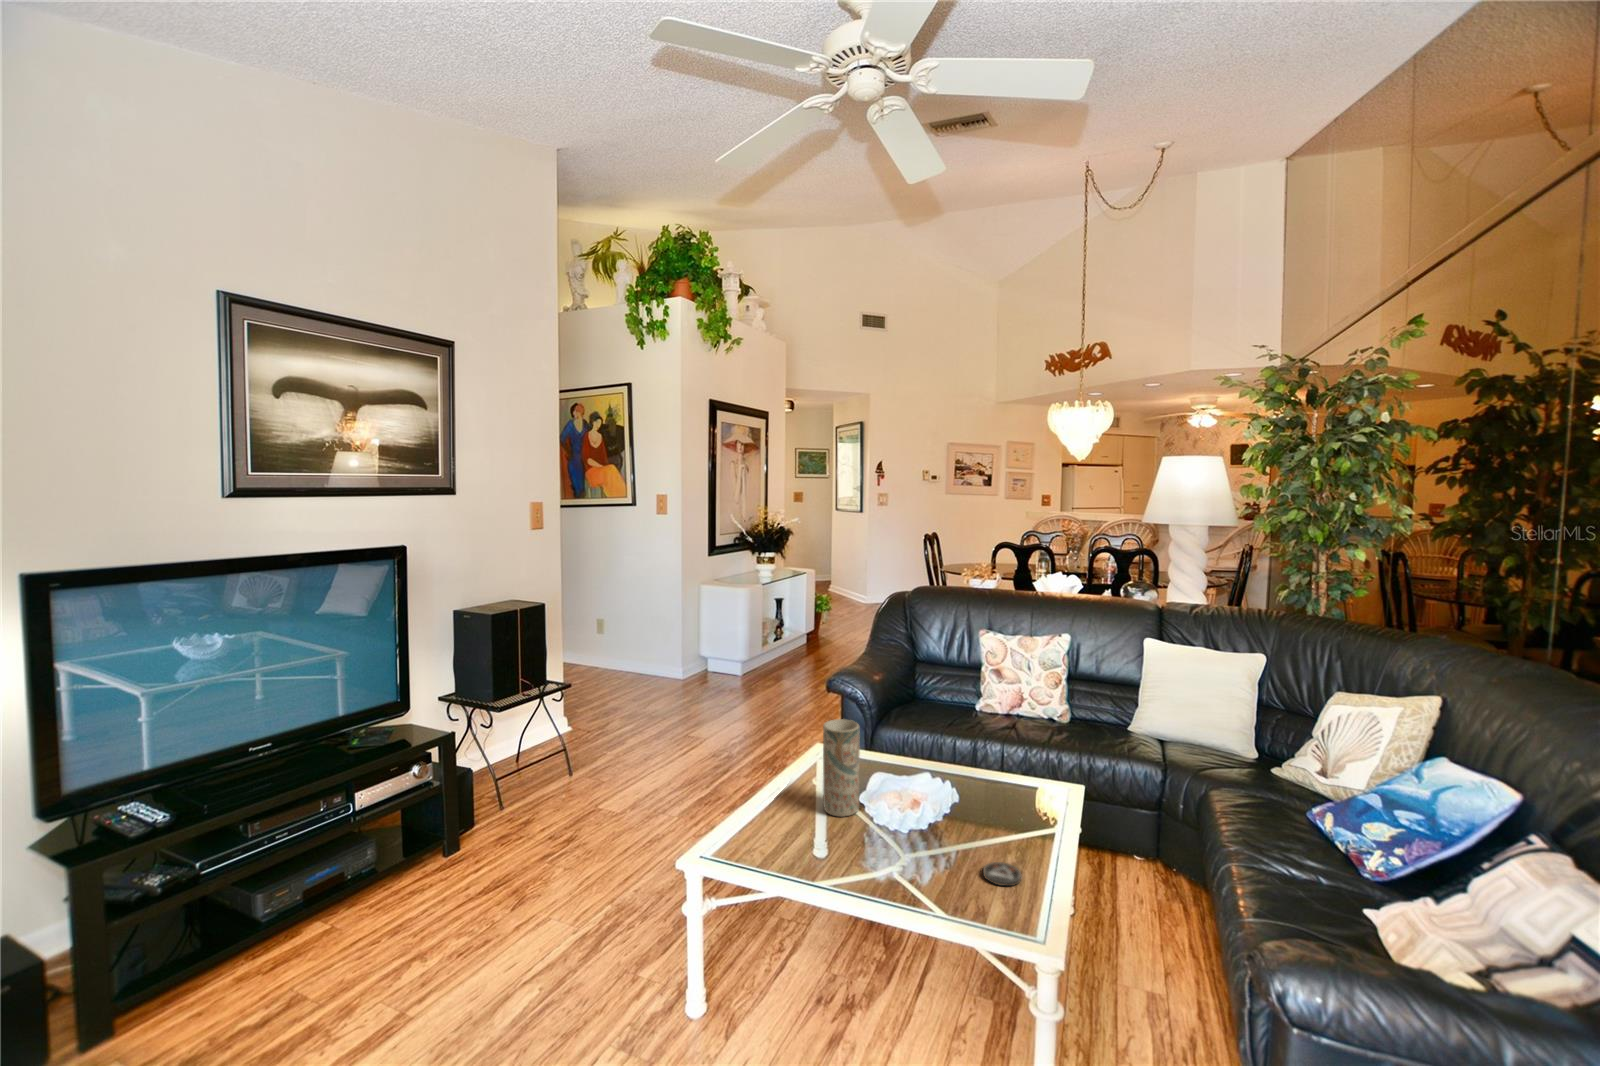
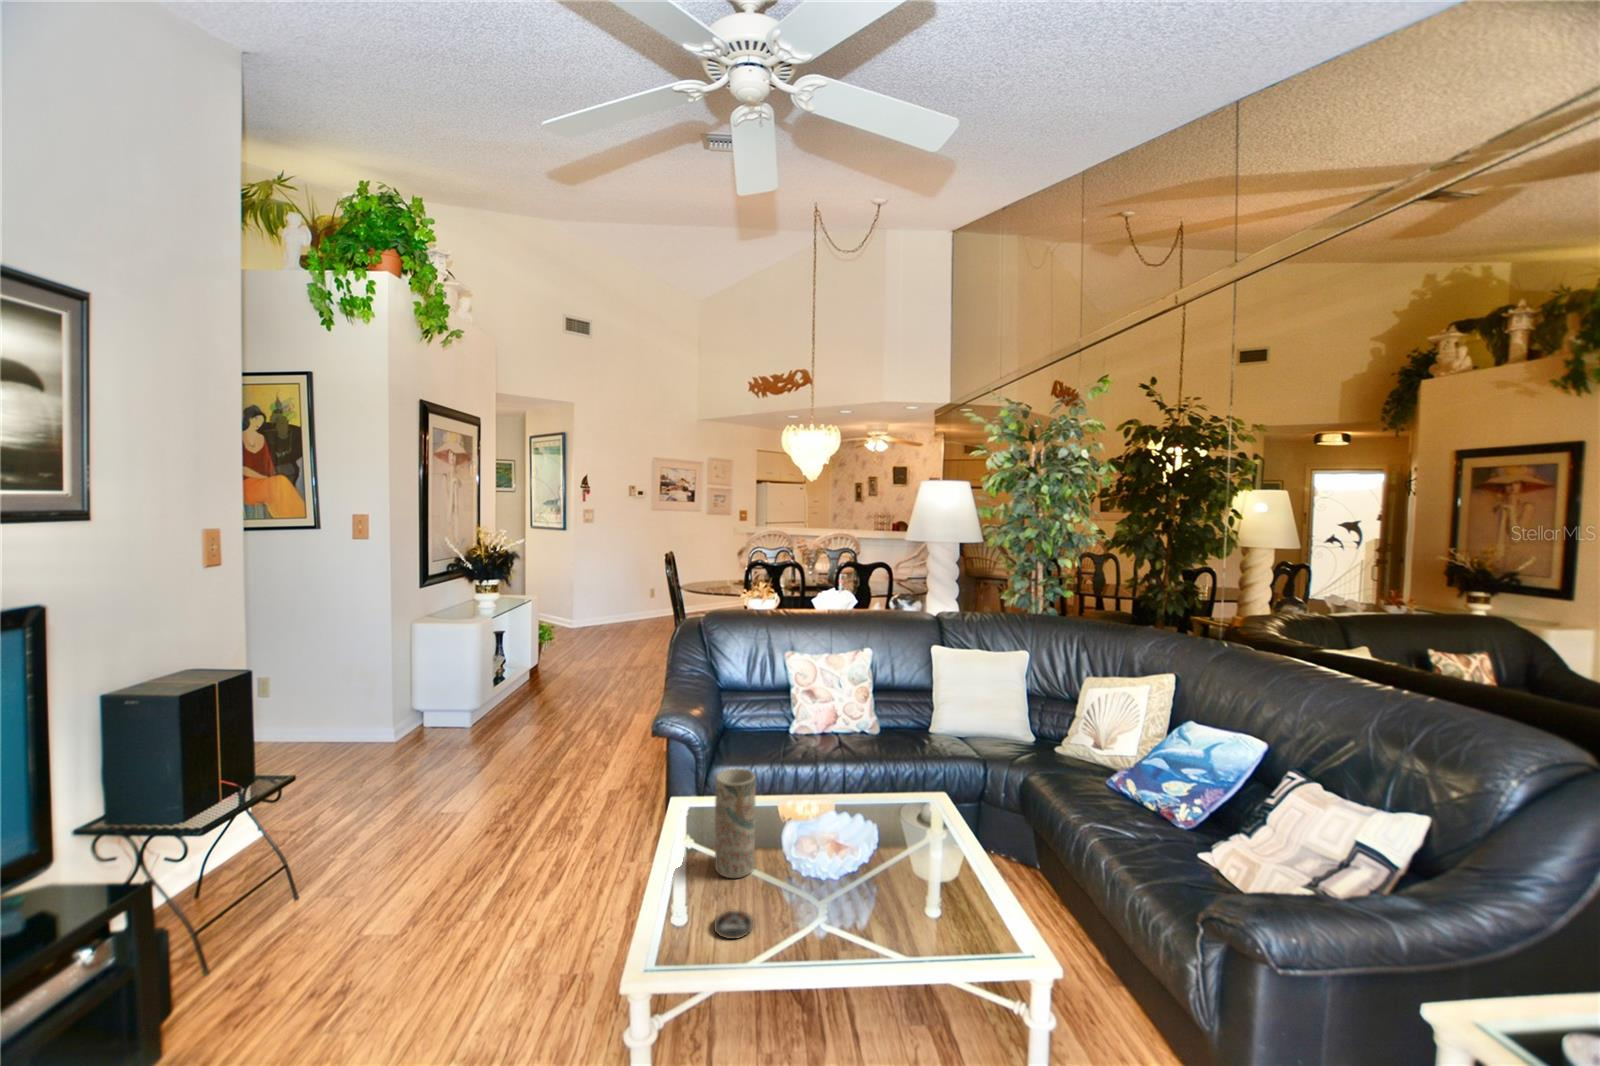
coaster: present [983,862,1022,886] -> present [714,911,753,939]

